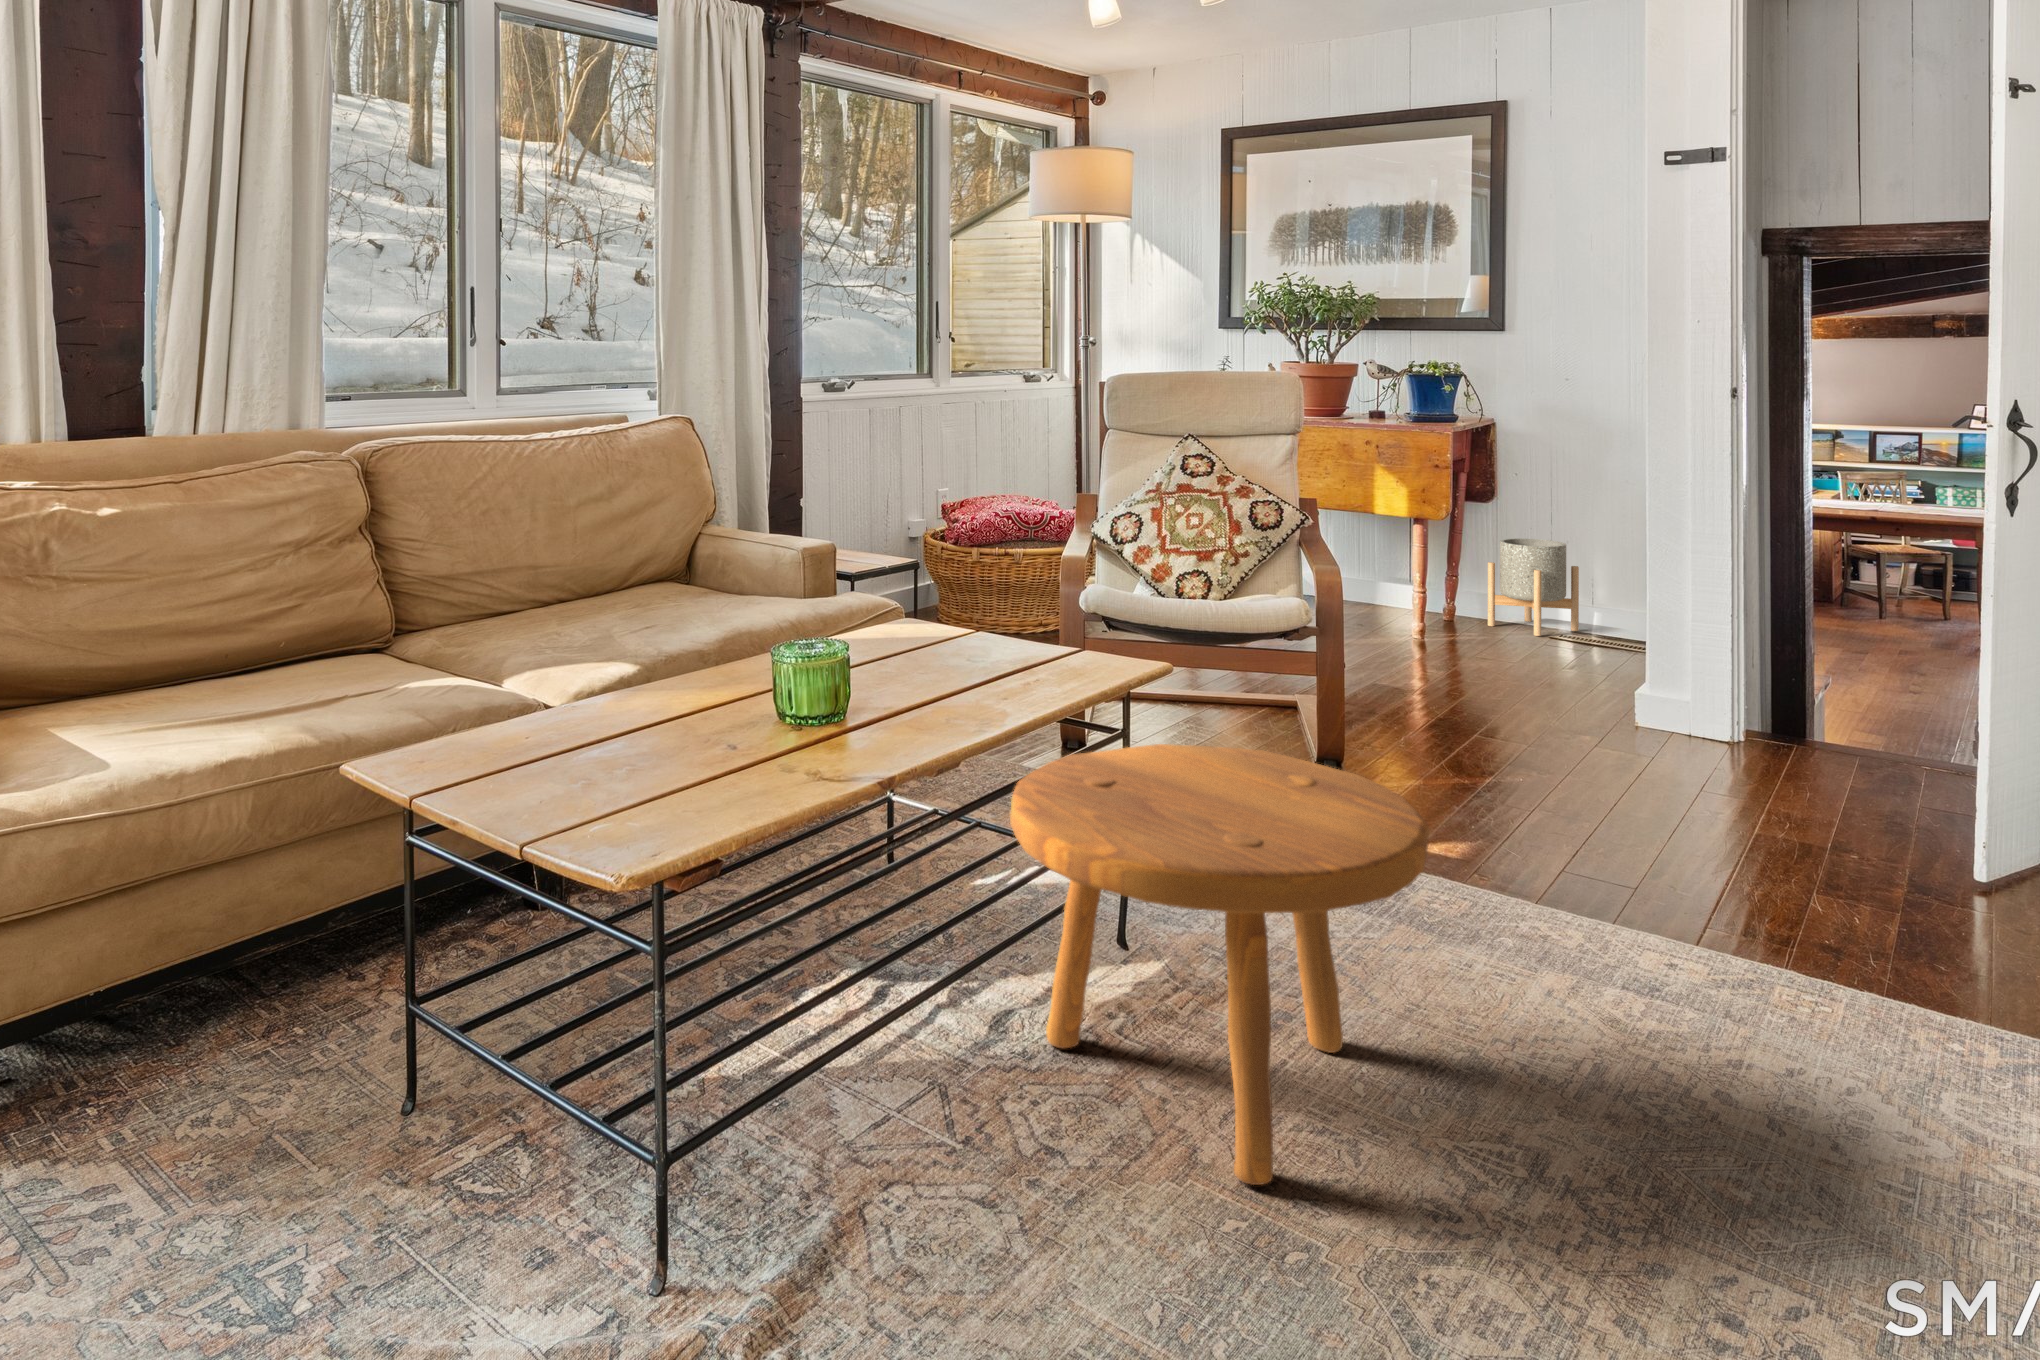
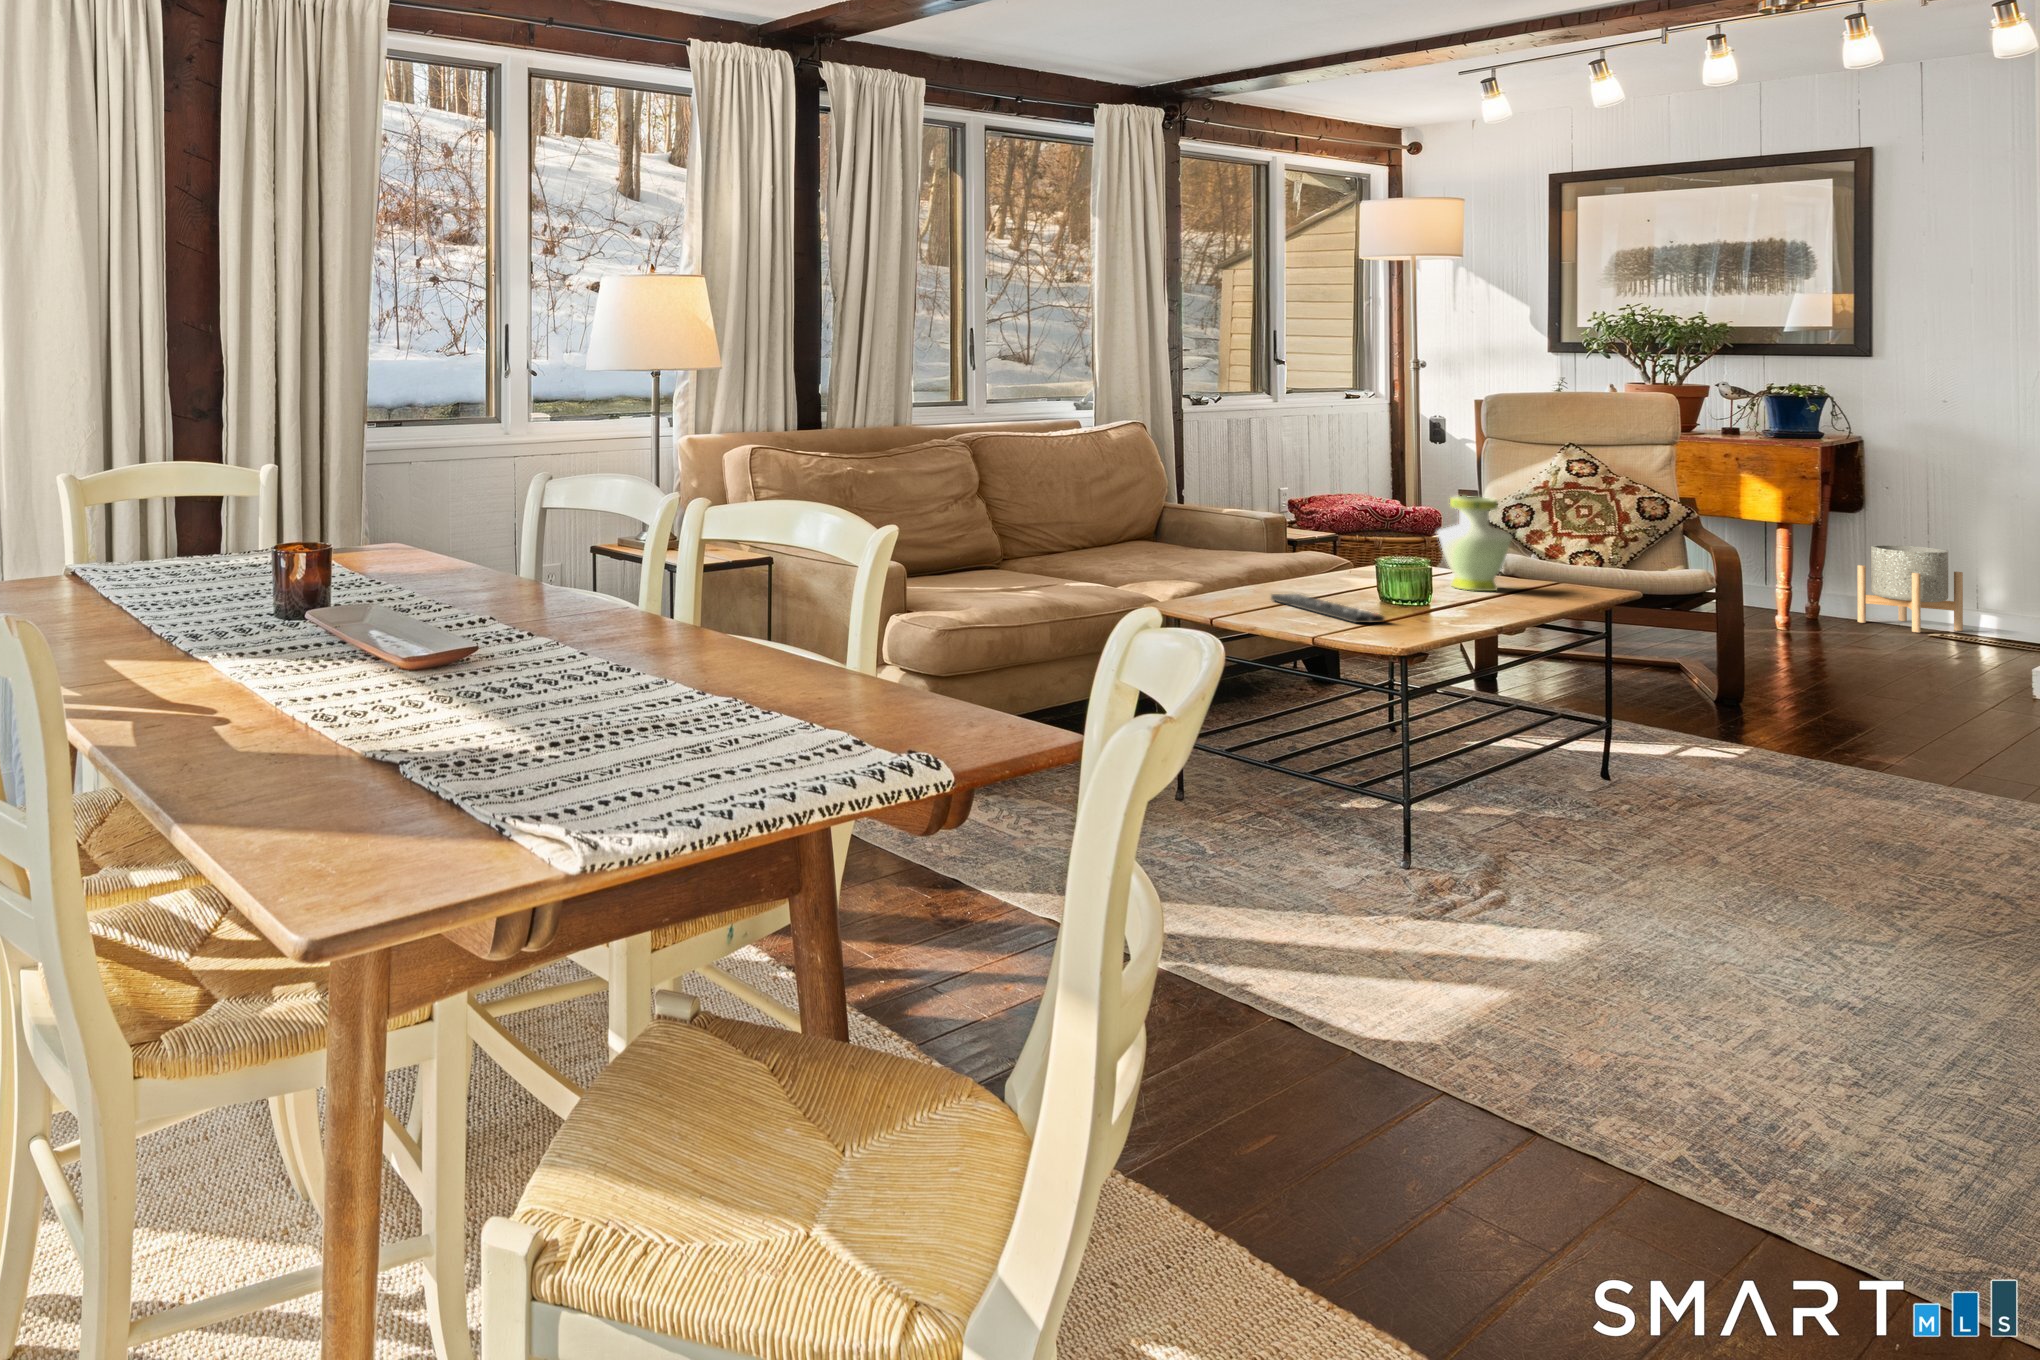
vase: none [931,522,1023,665] -> present [1438,496,1512,591]
remote control: none [653,694,768,758] -> present [1271,594,1384,623]
footstool: present [1010,744,1429,1185] -> none [1548,644,1889,895]

